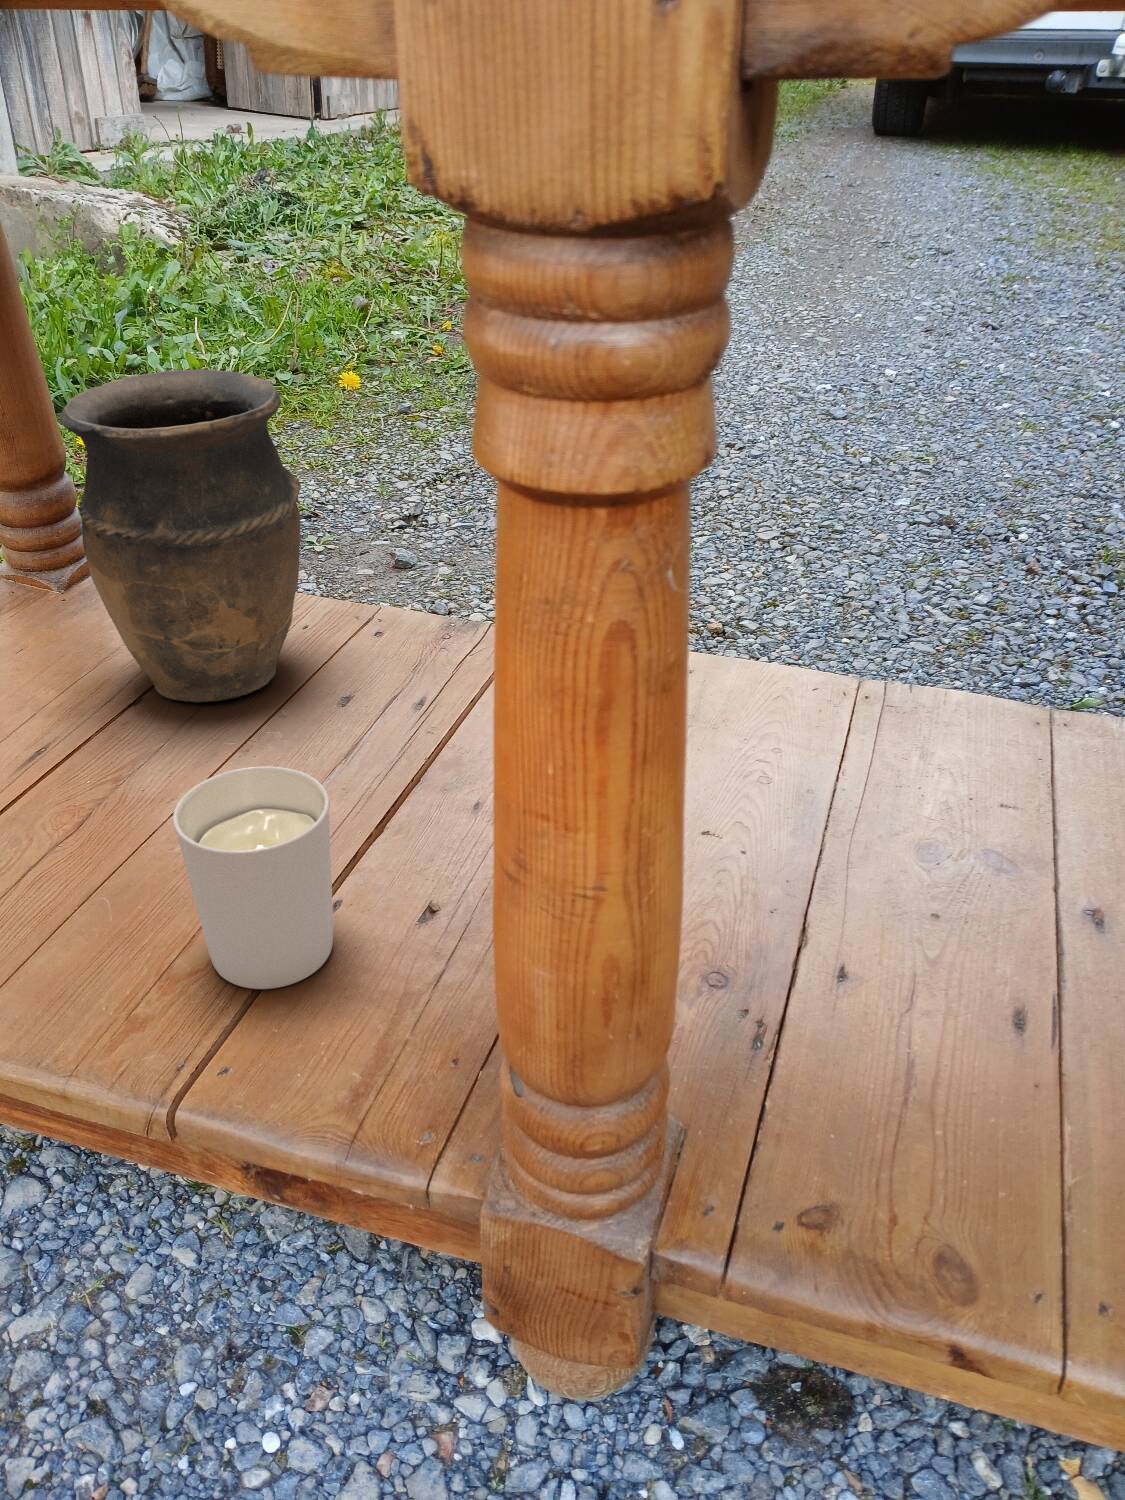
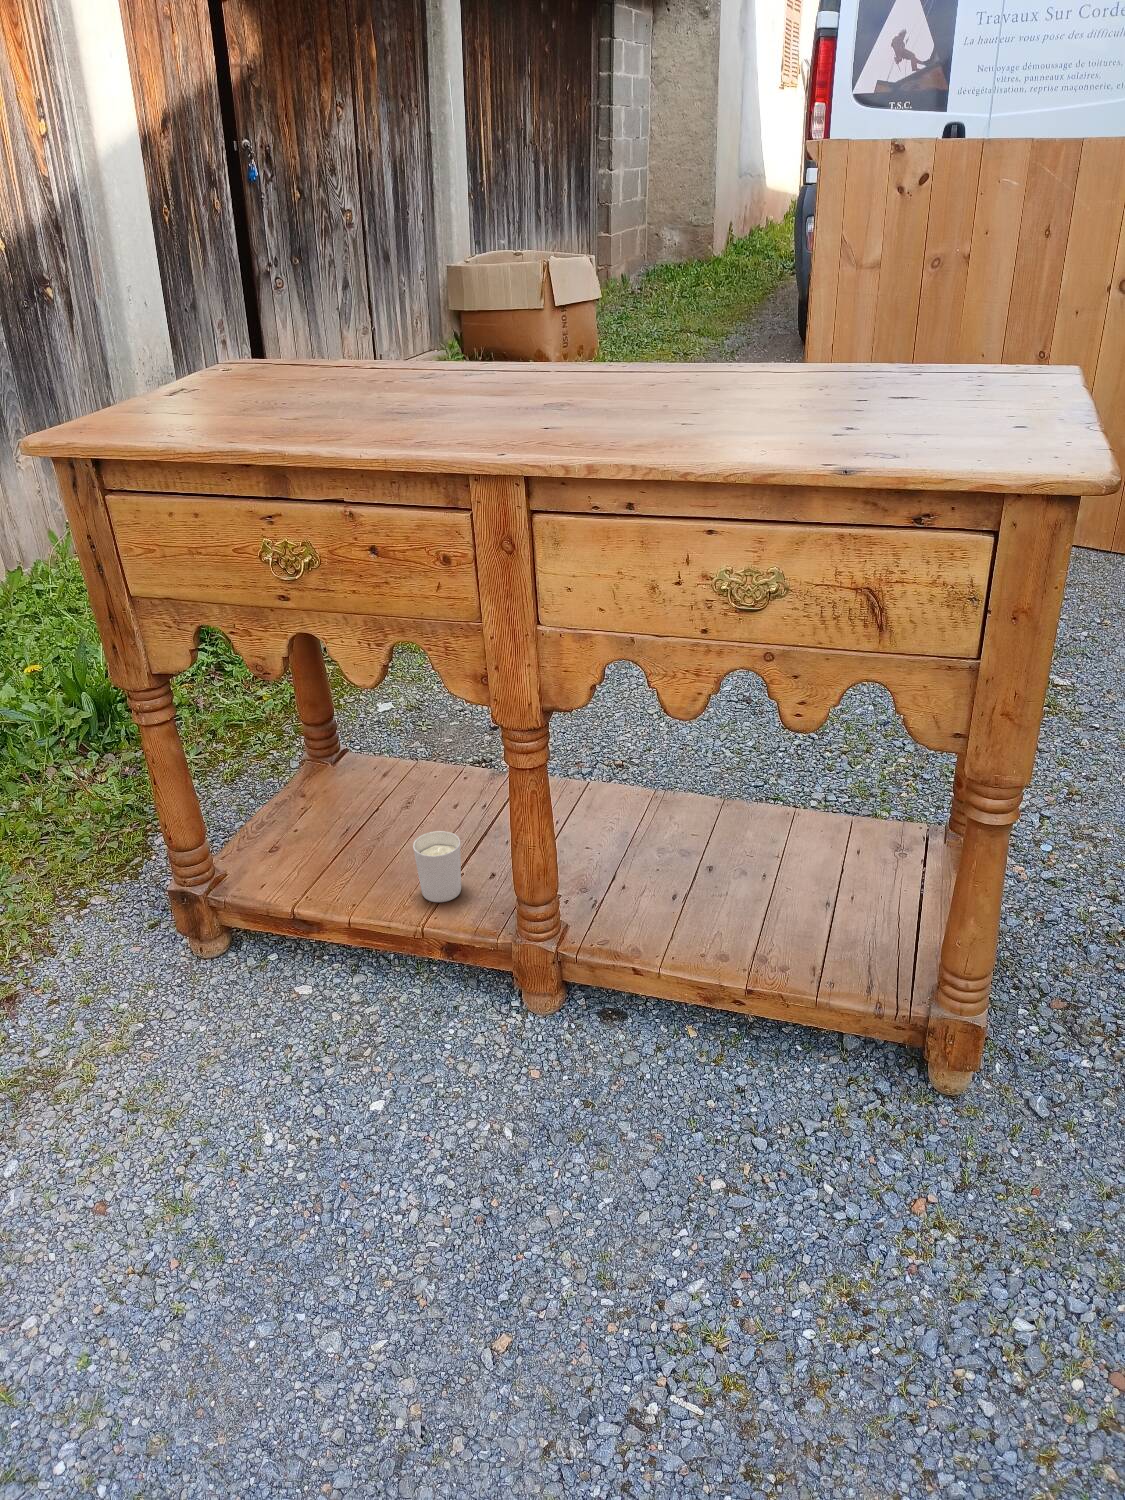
vase: present [60,370,301,703] -> none [348,682,434,811]

